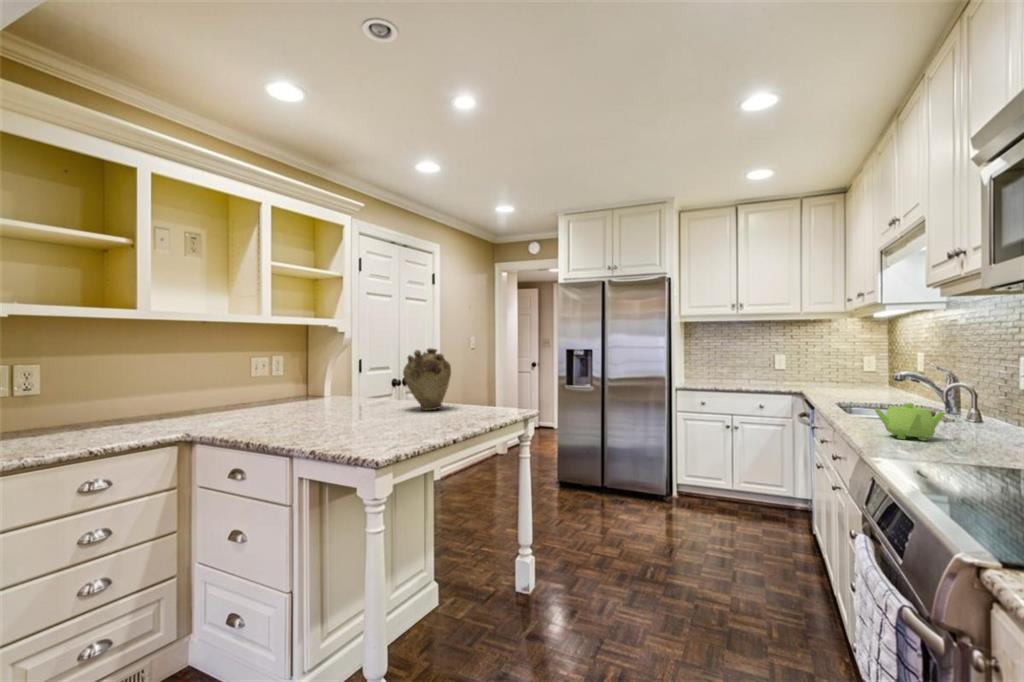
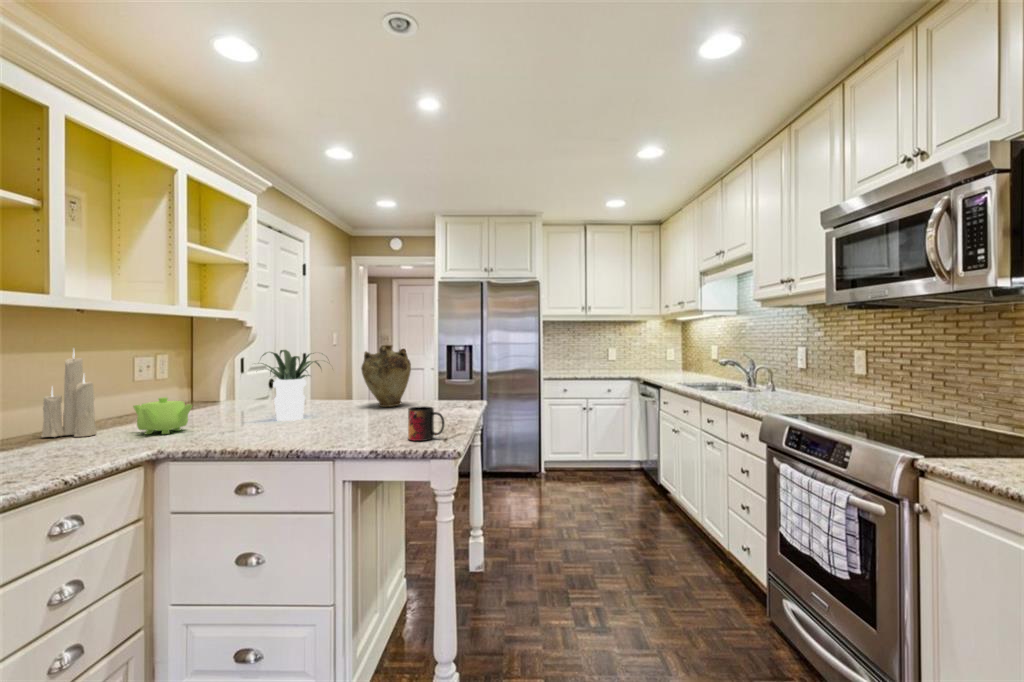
candle: none [159,346,191,417] -> present [41,351,97,437]
potted plant: none [287,353,364,417] -> present [261,350,321,421]
teapot: present [875,403,945,441] -> present [133,397,192,434]
mug: none [357,412,389,447] -> present [408,406,444,441]

